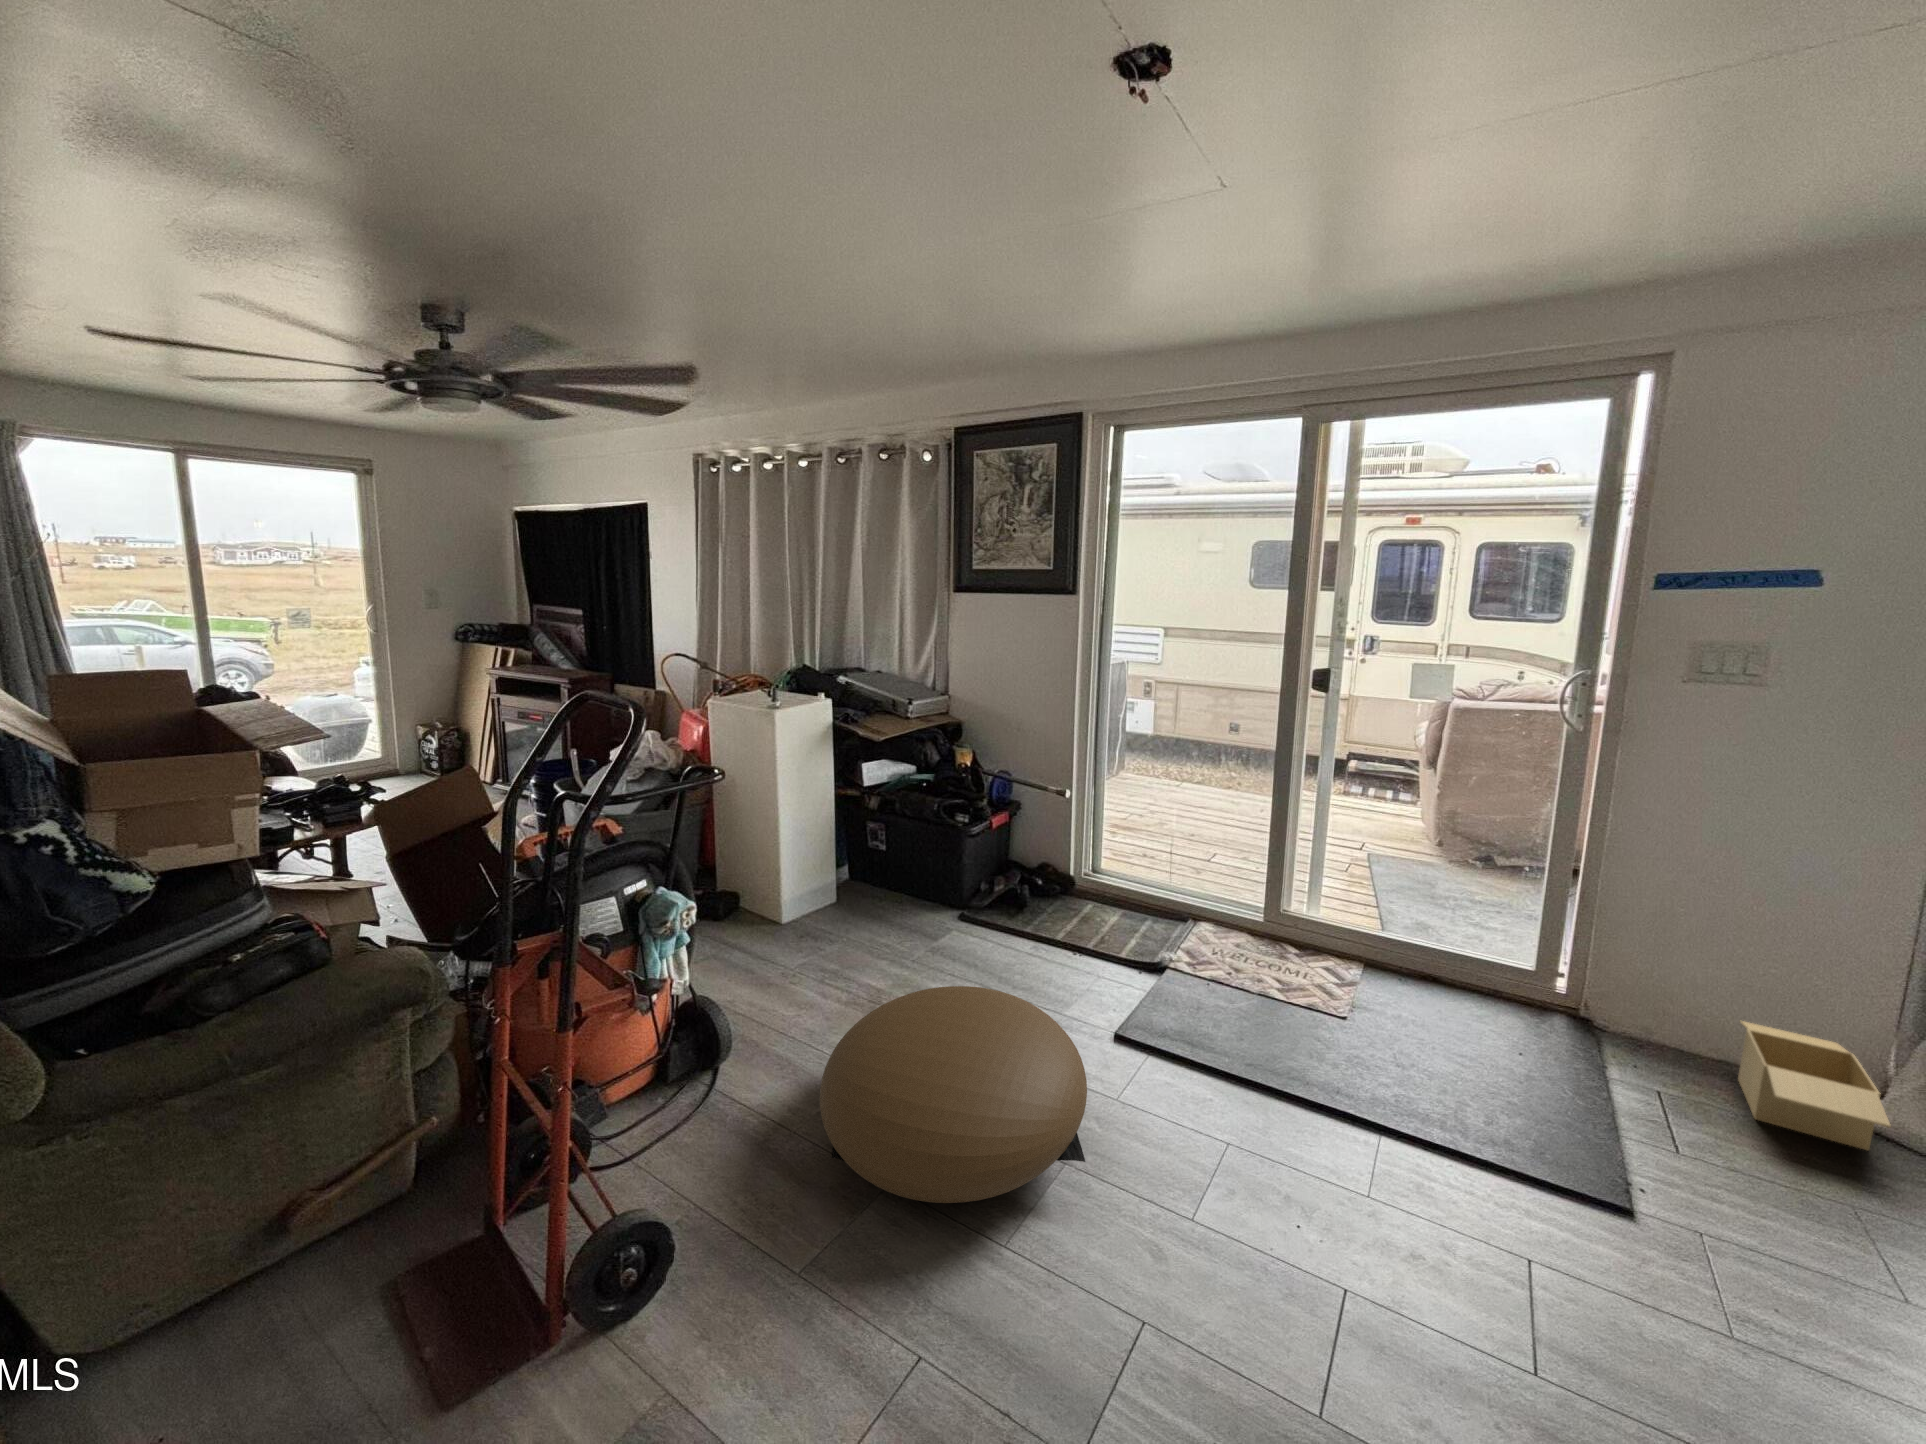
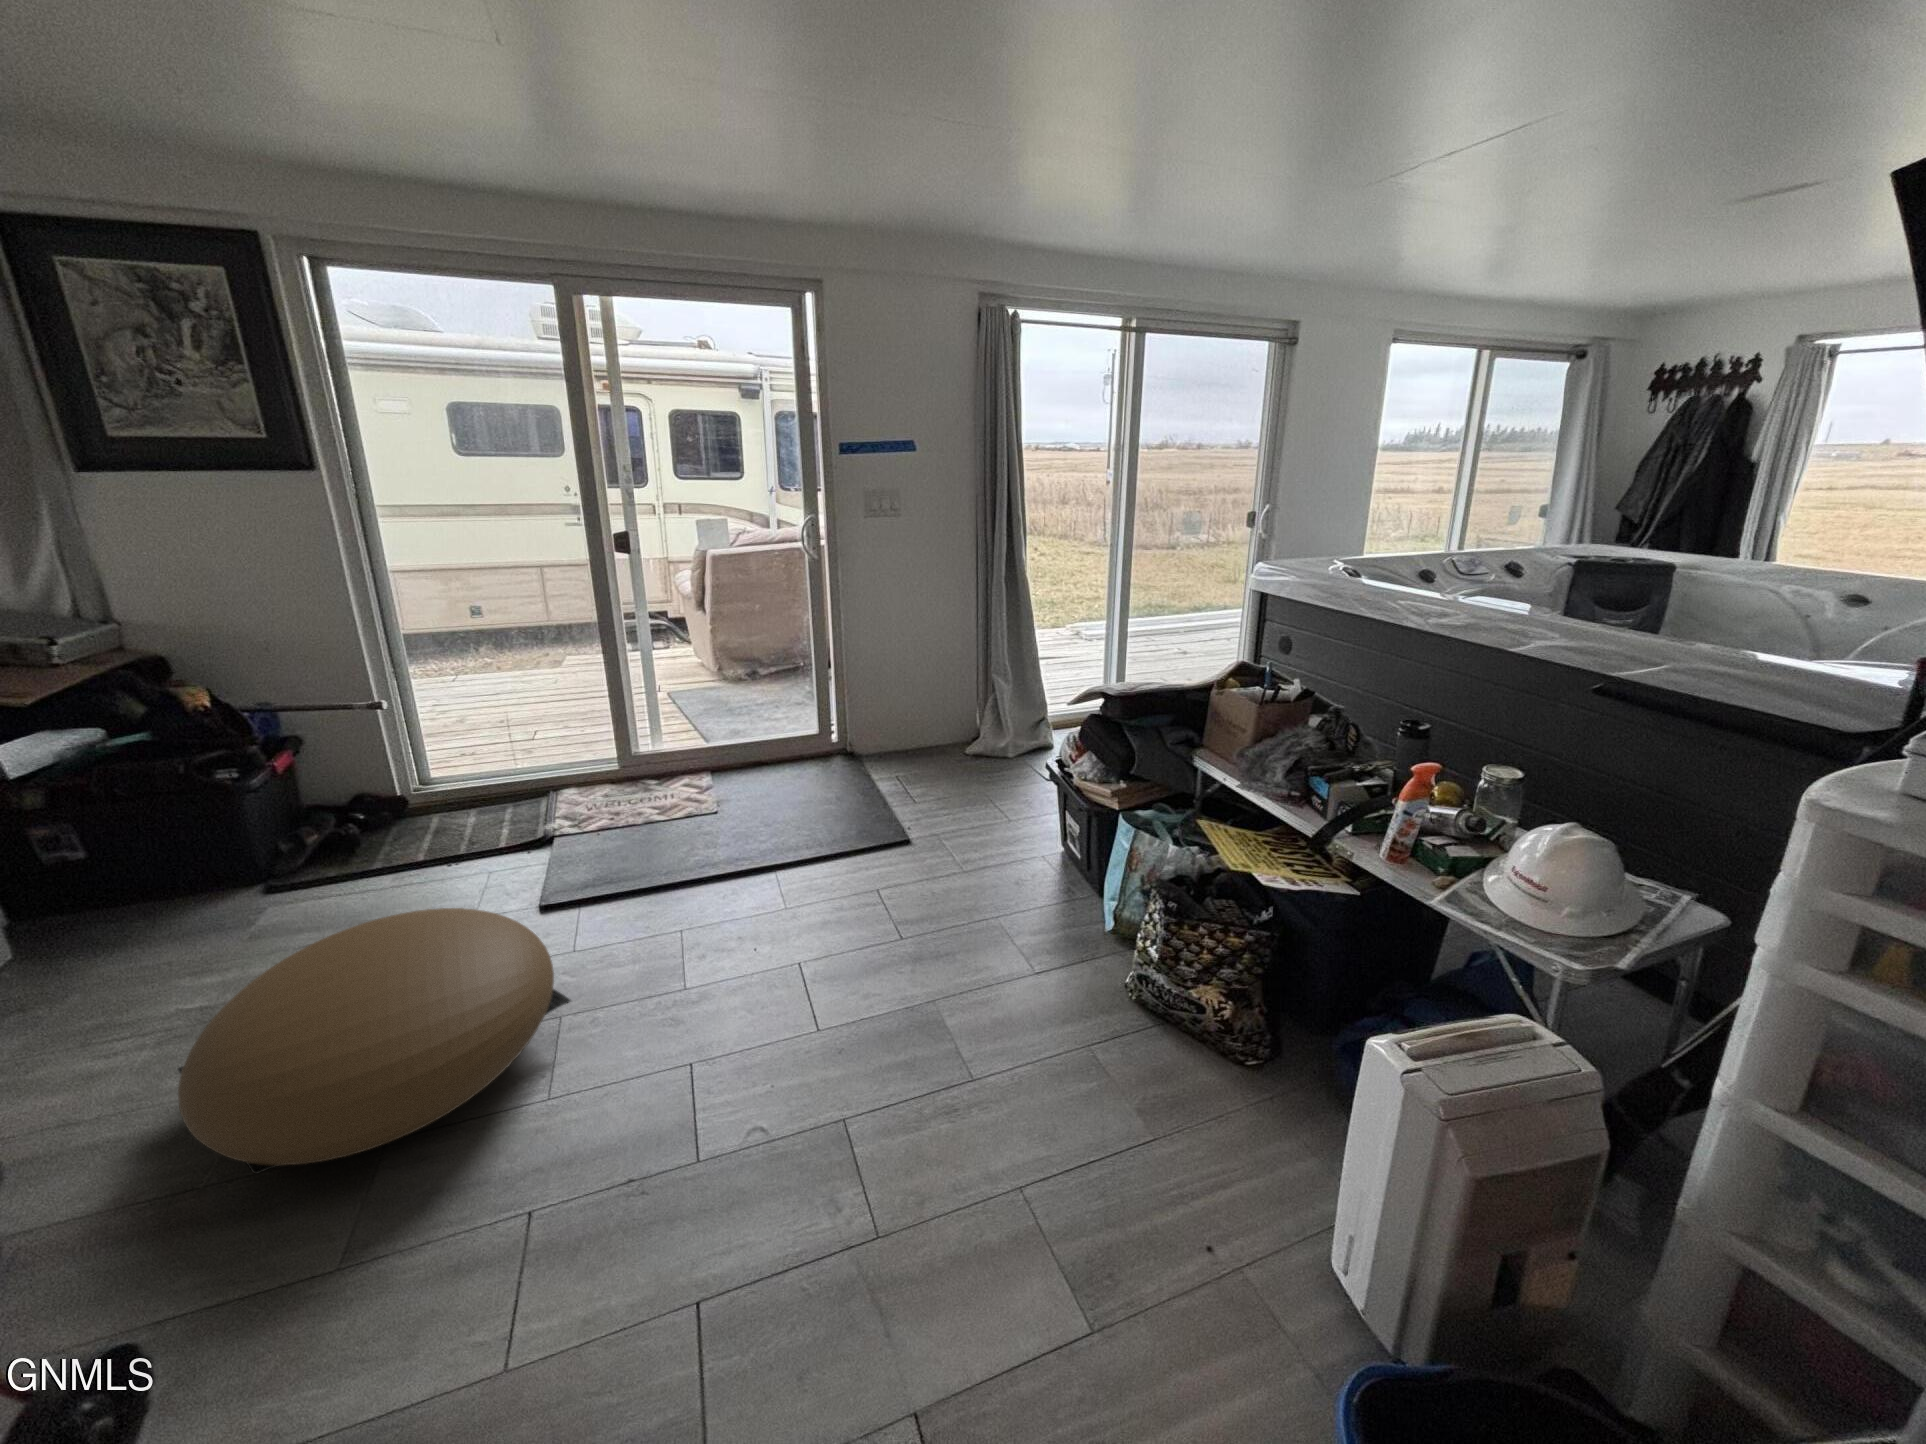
cardboard box: present [1738,1020,1891,1150] -> none [921,719,989,772]

